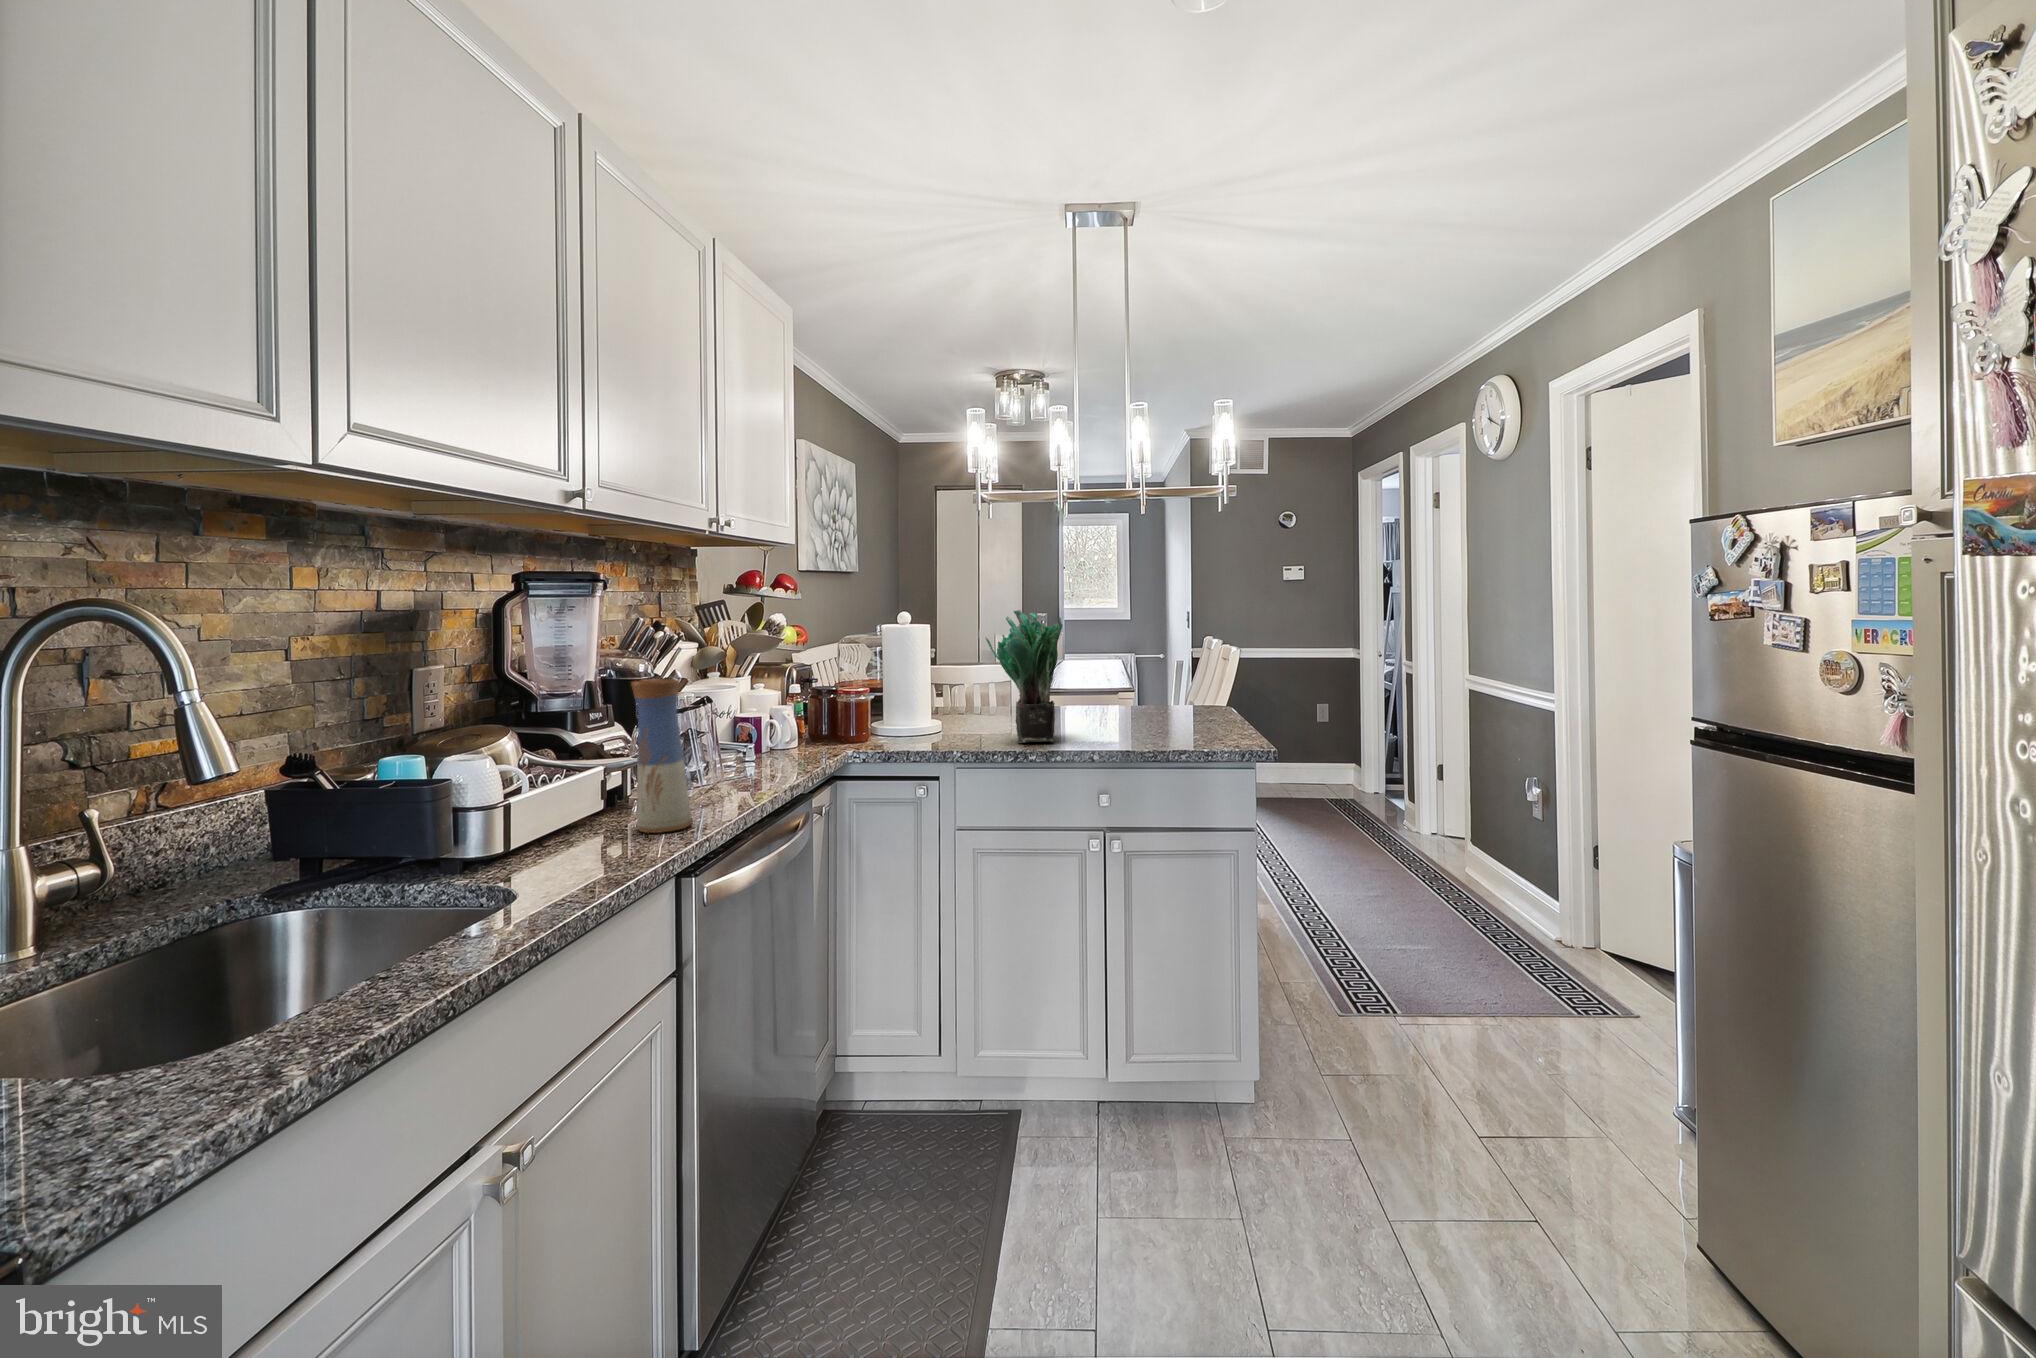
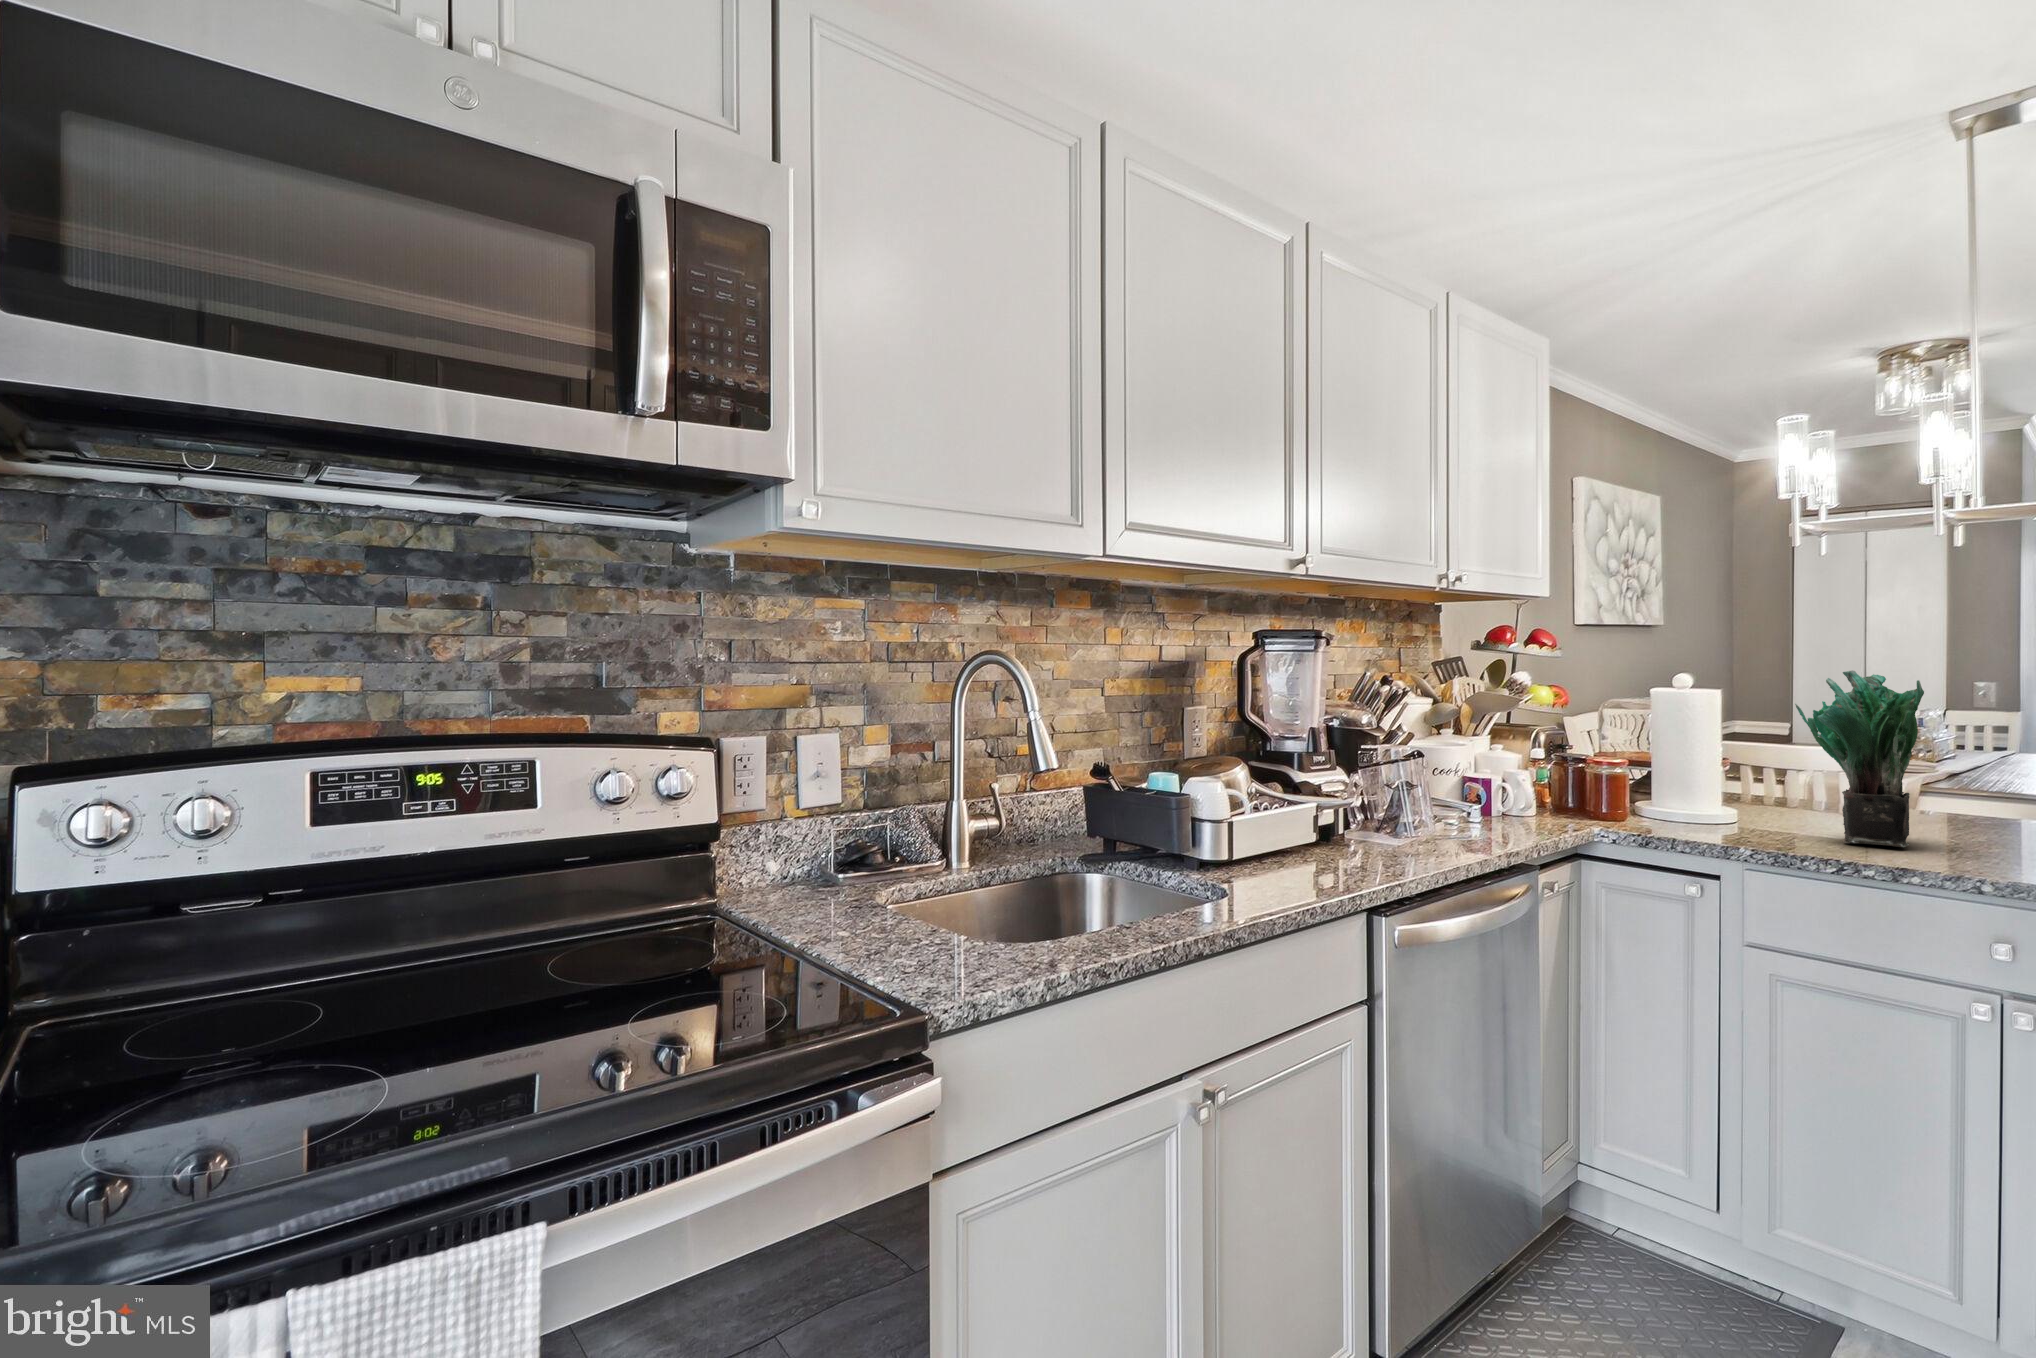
vase: present [631,679,692,833] -> none [1340,727,1391,869]

